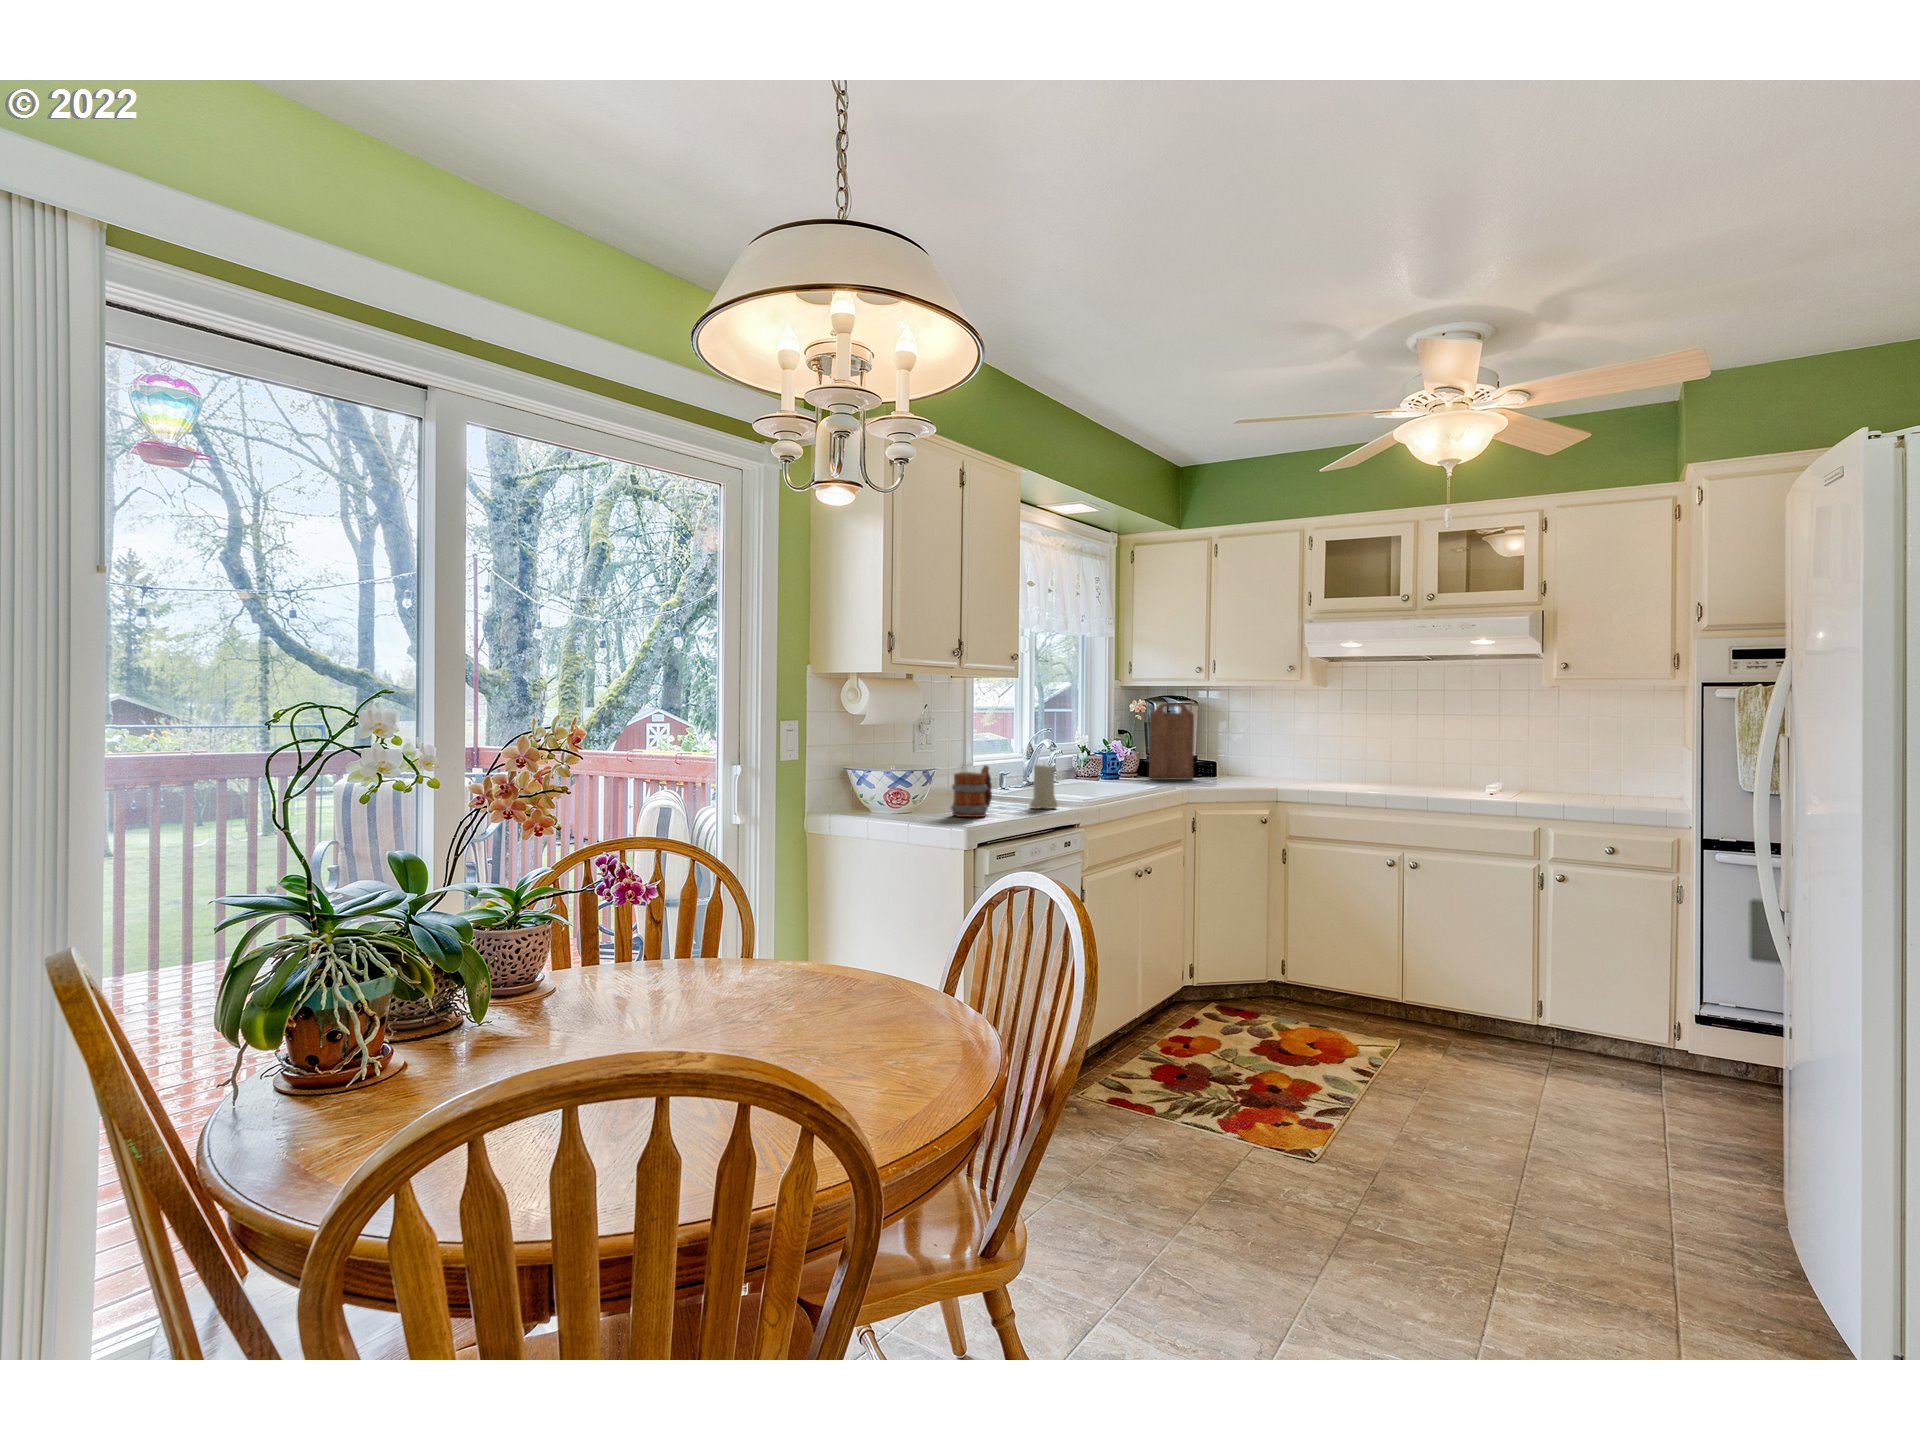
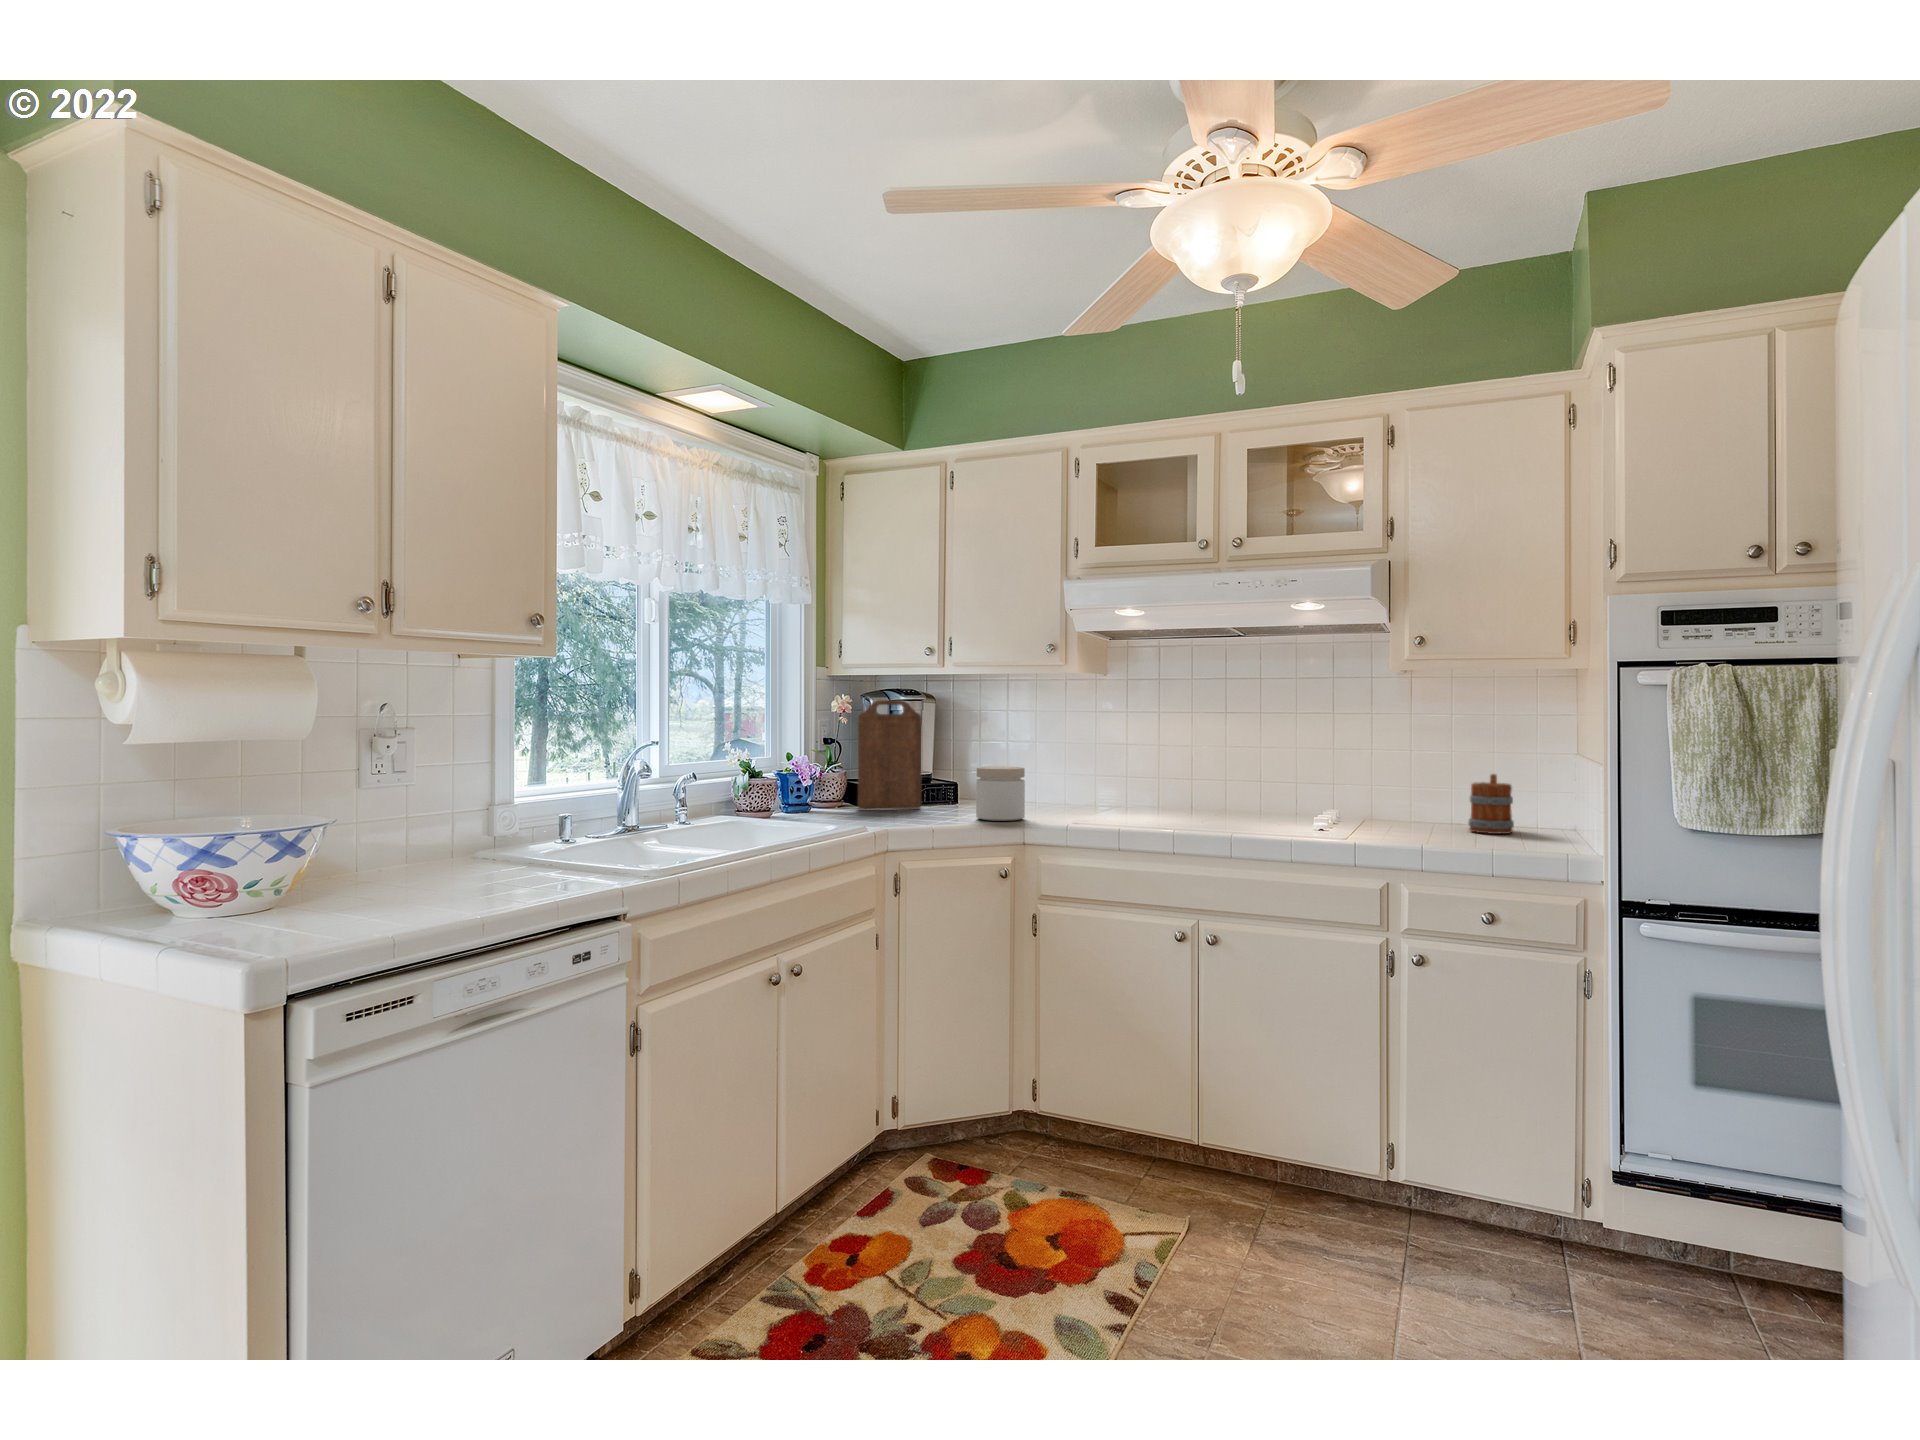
jar: none [1241,749,1275,786] -> present [976,767,1025,821]
mug: present [951,765,992,817] -> present [1468,774,1514,834]
candle: present [1030,765,1058,809] -> none [526,806,578,891]

